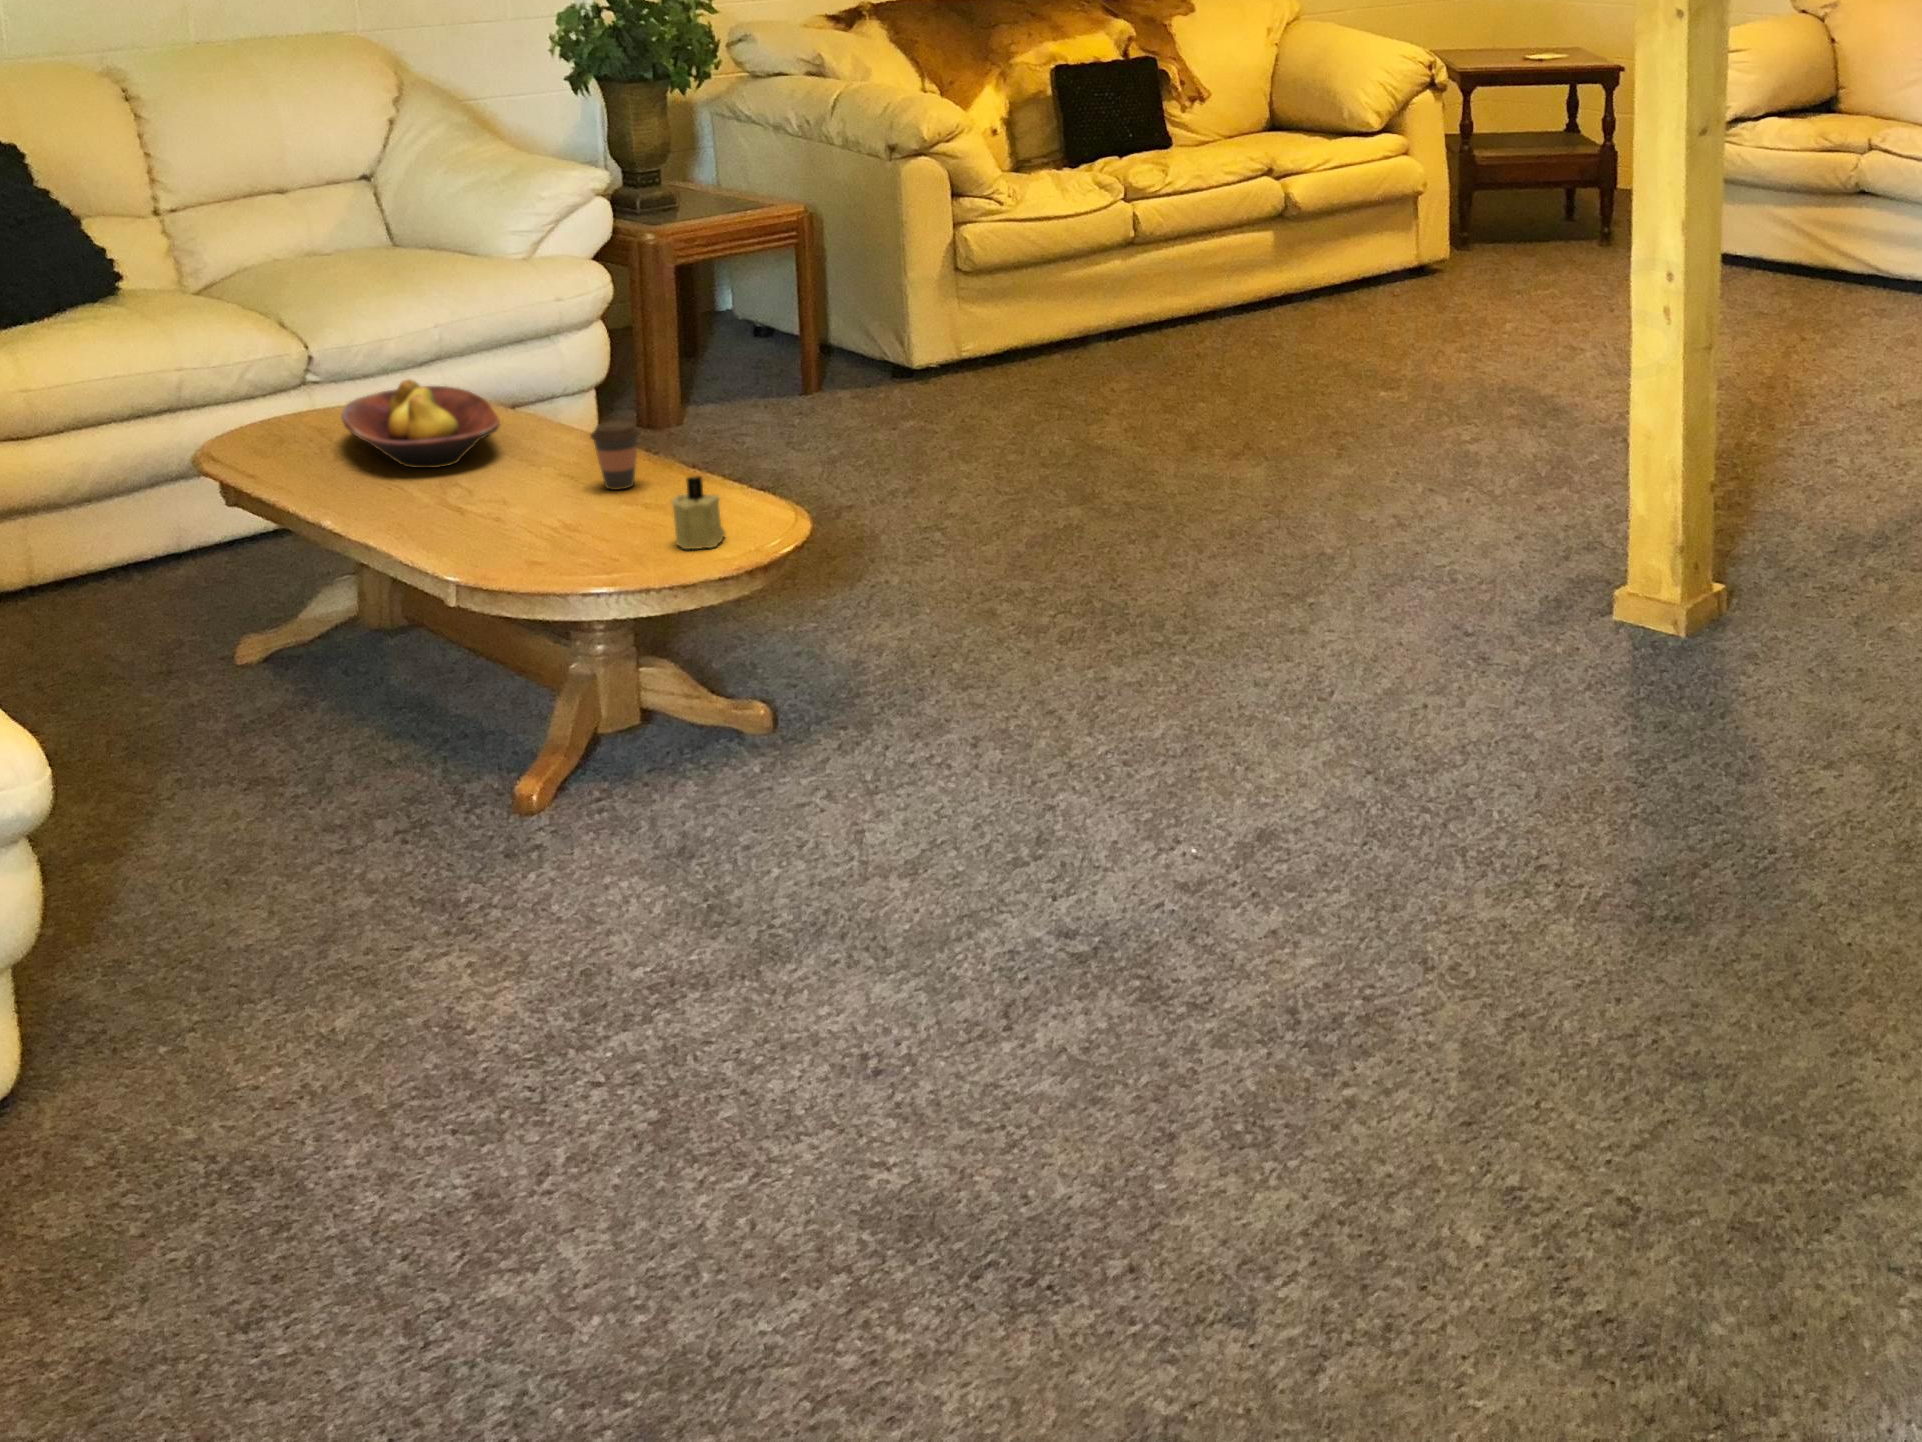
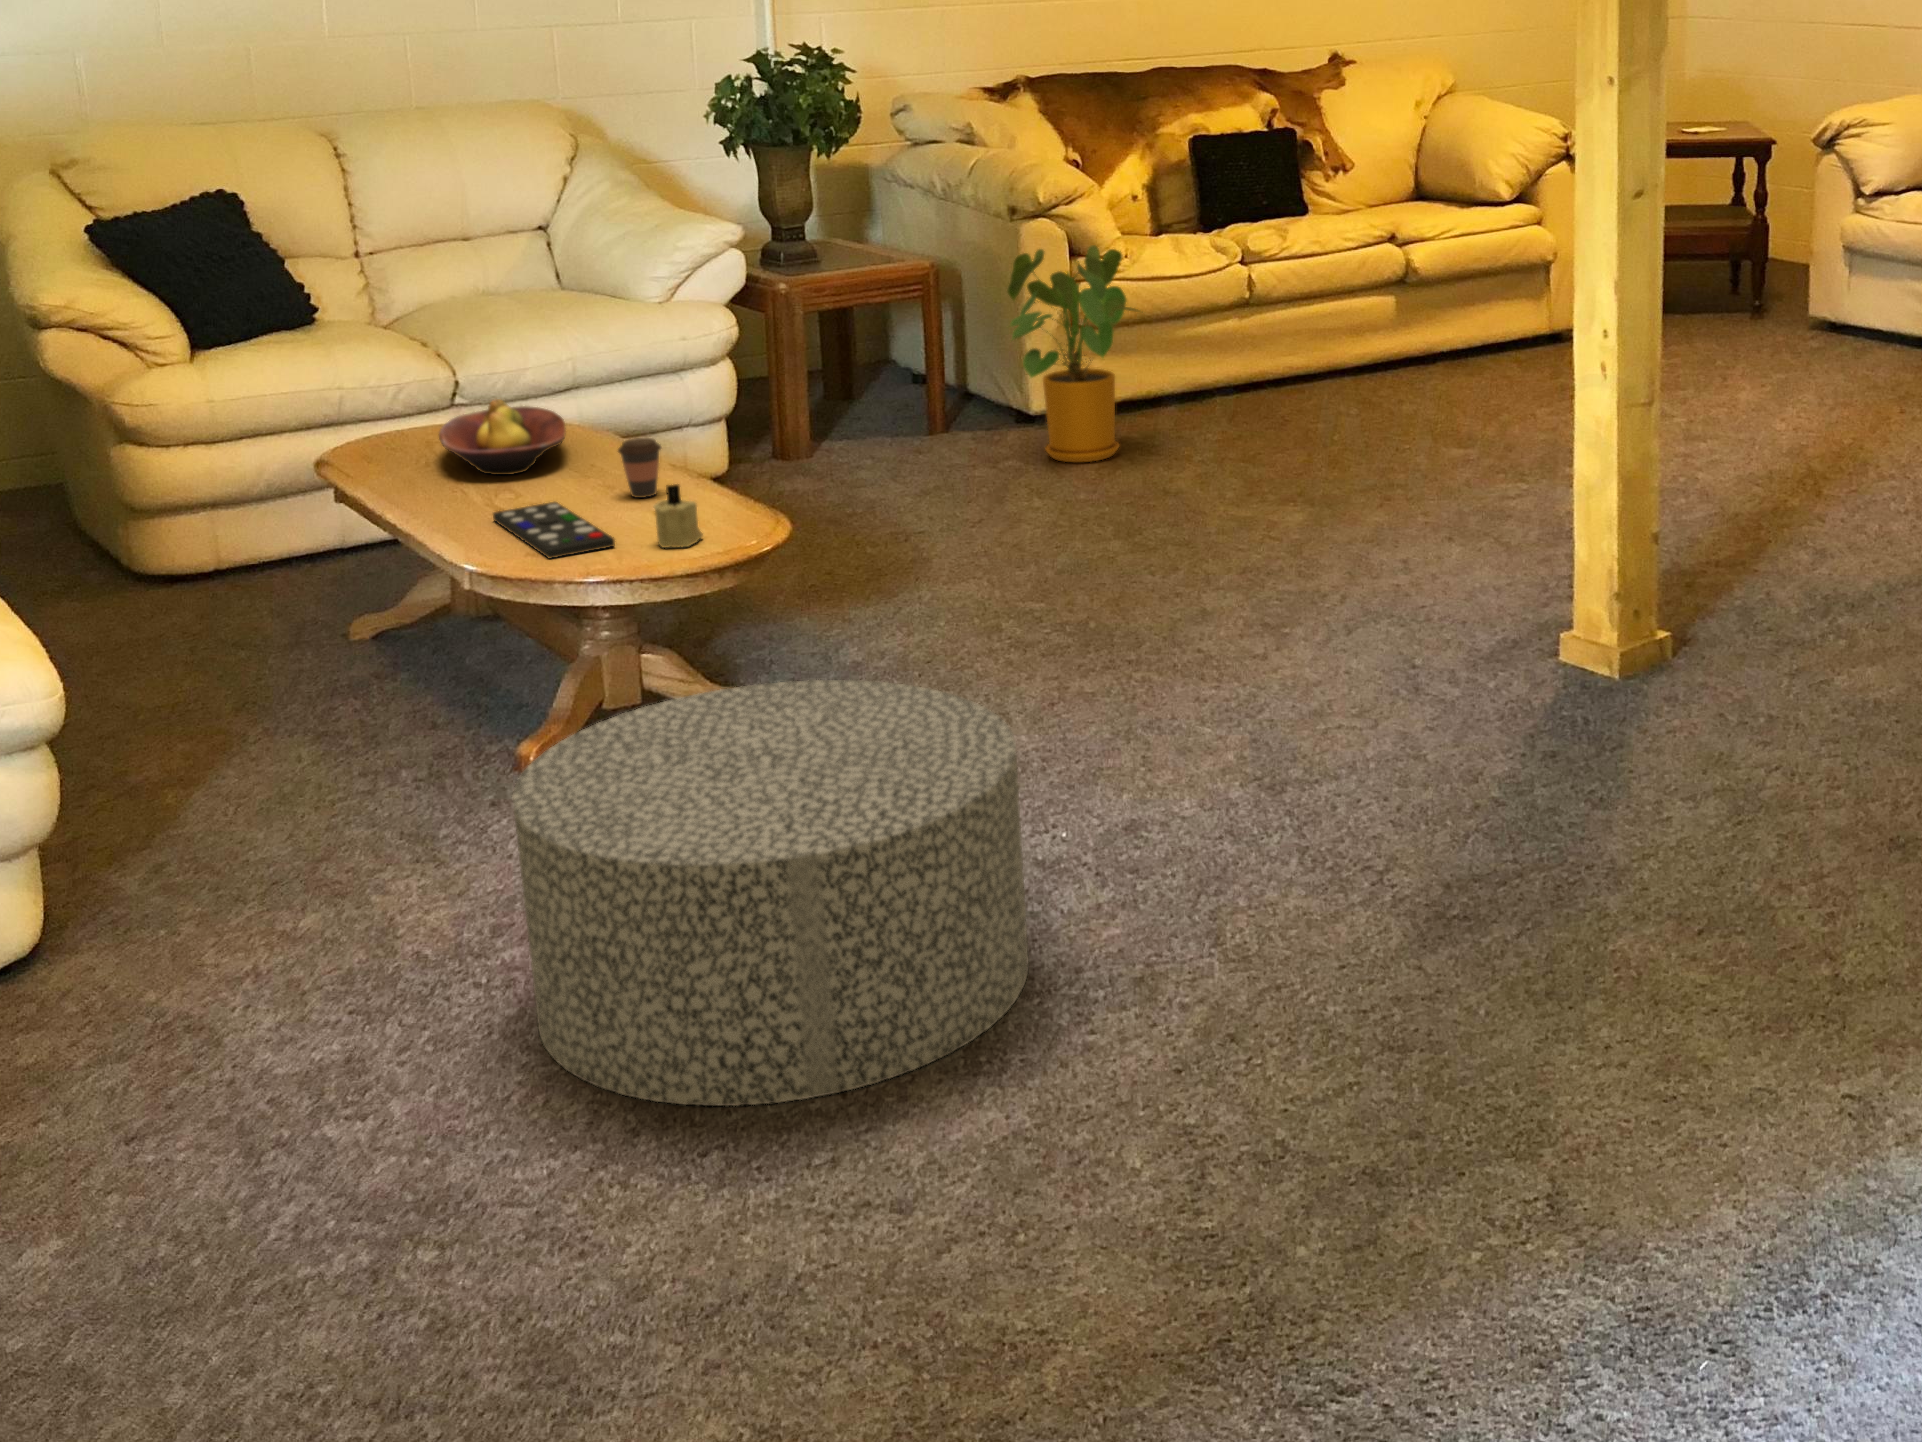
house plant: none [895,185,1061,421] -> present [1007,245,1138,462]
remote control: none [456,498,627,569] -> present [493,502,615,558]
ottoman: none [667,698,1245,1217] -> present [512,680,1029,1106]

